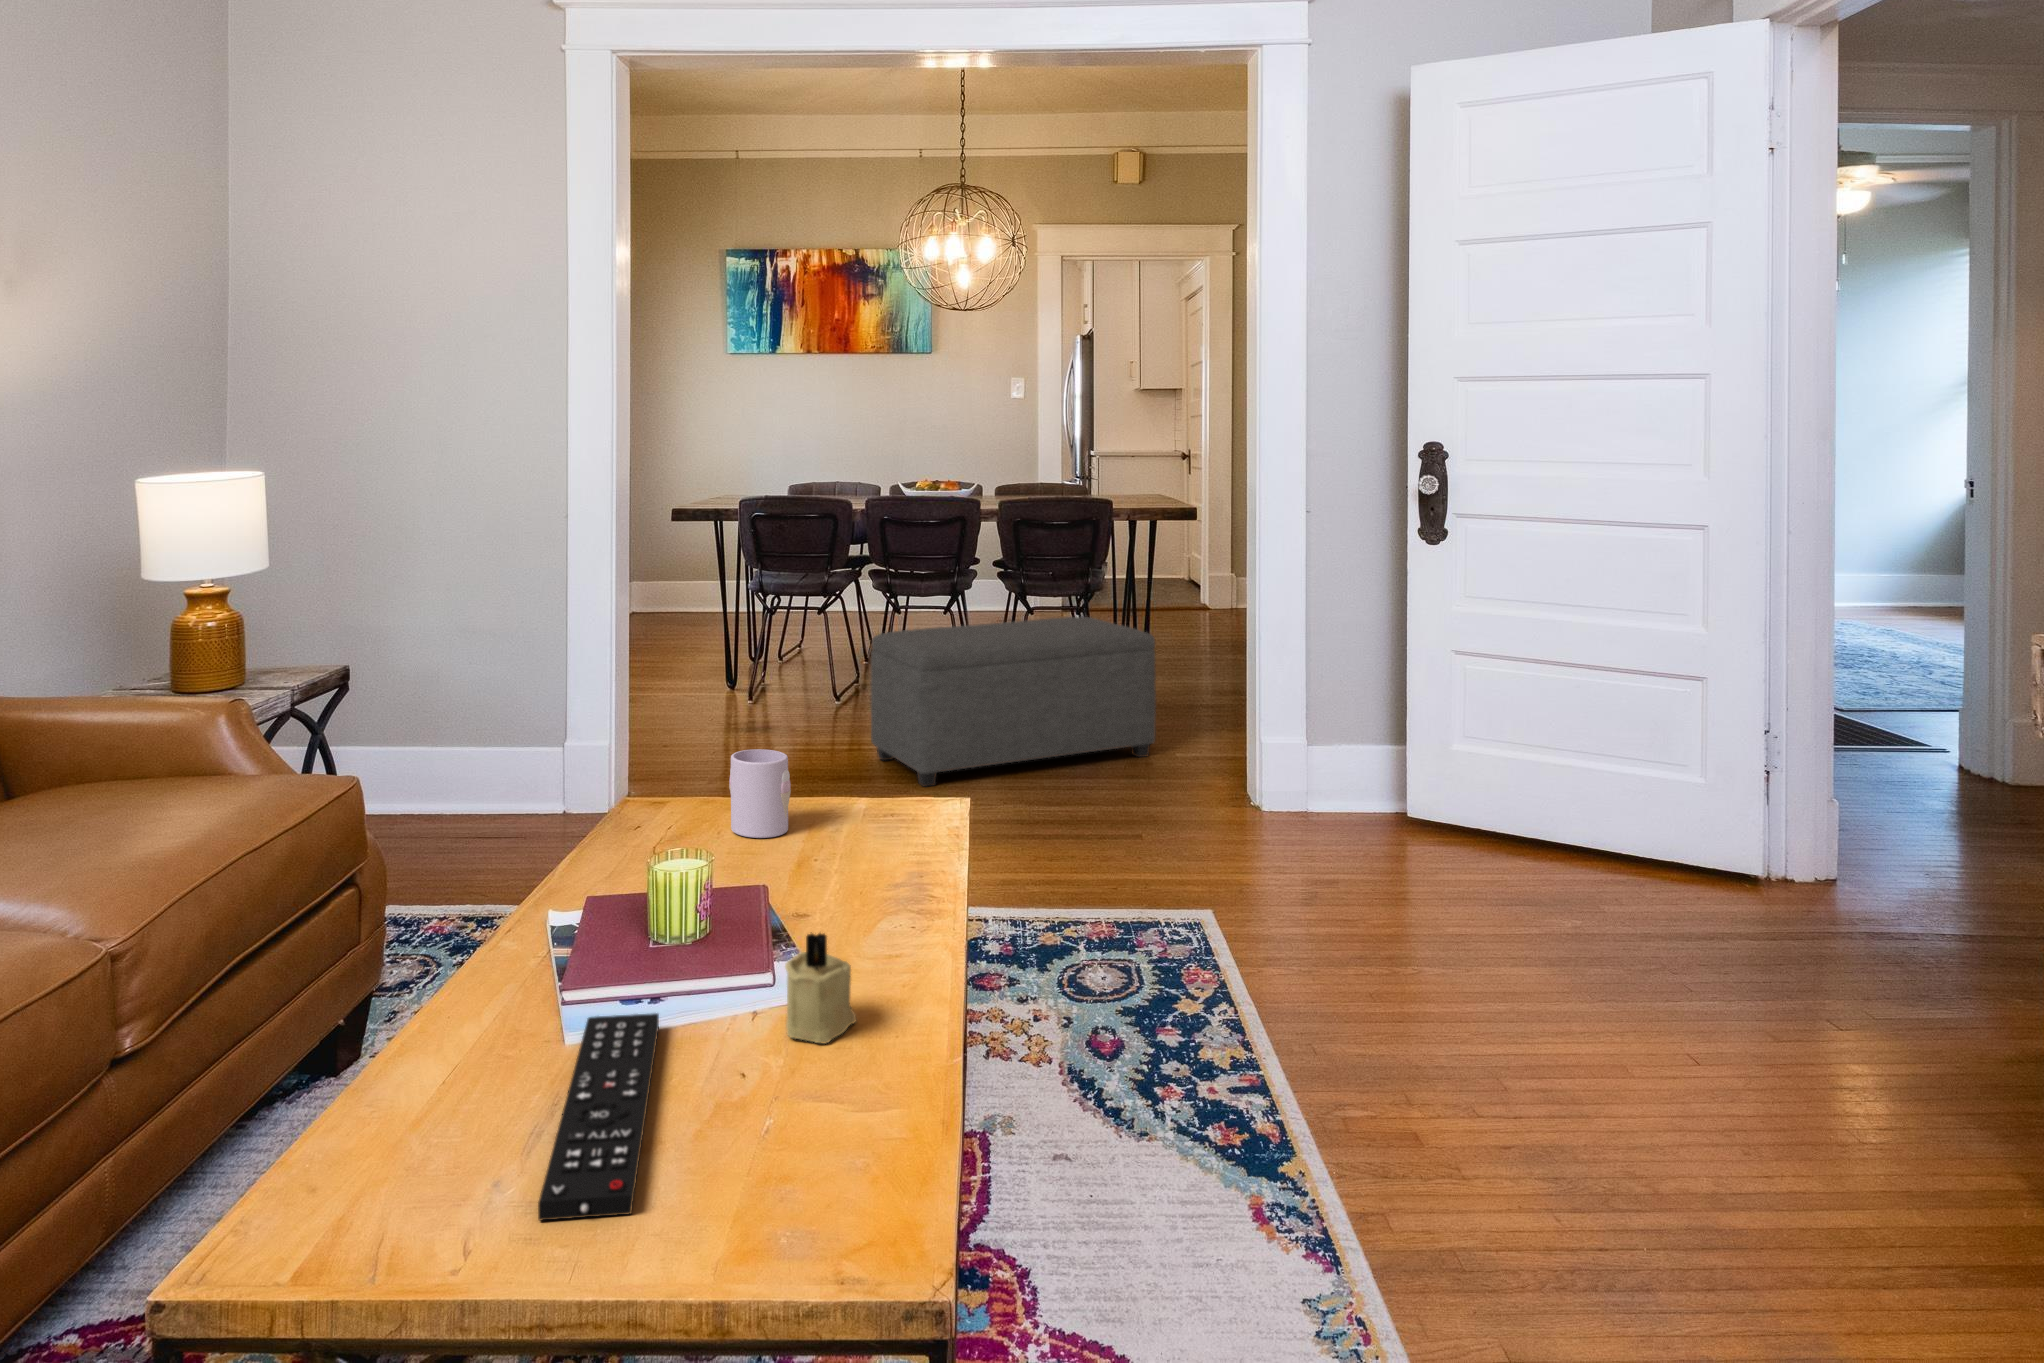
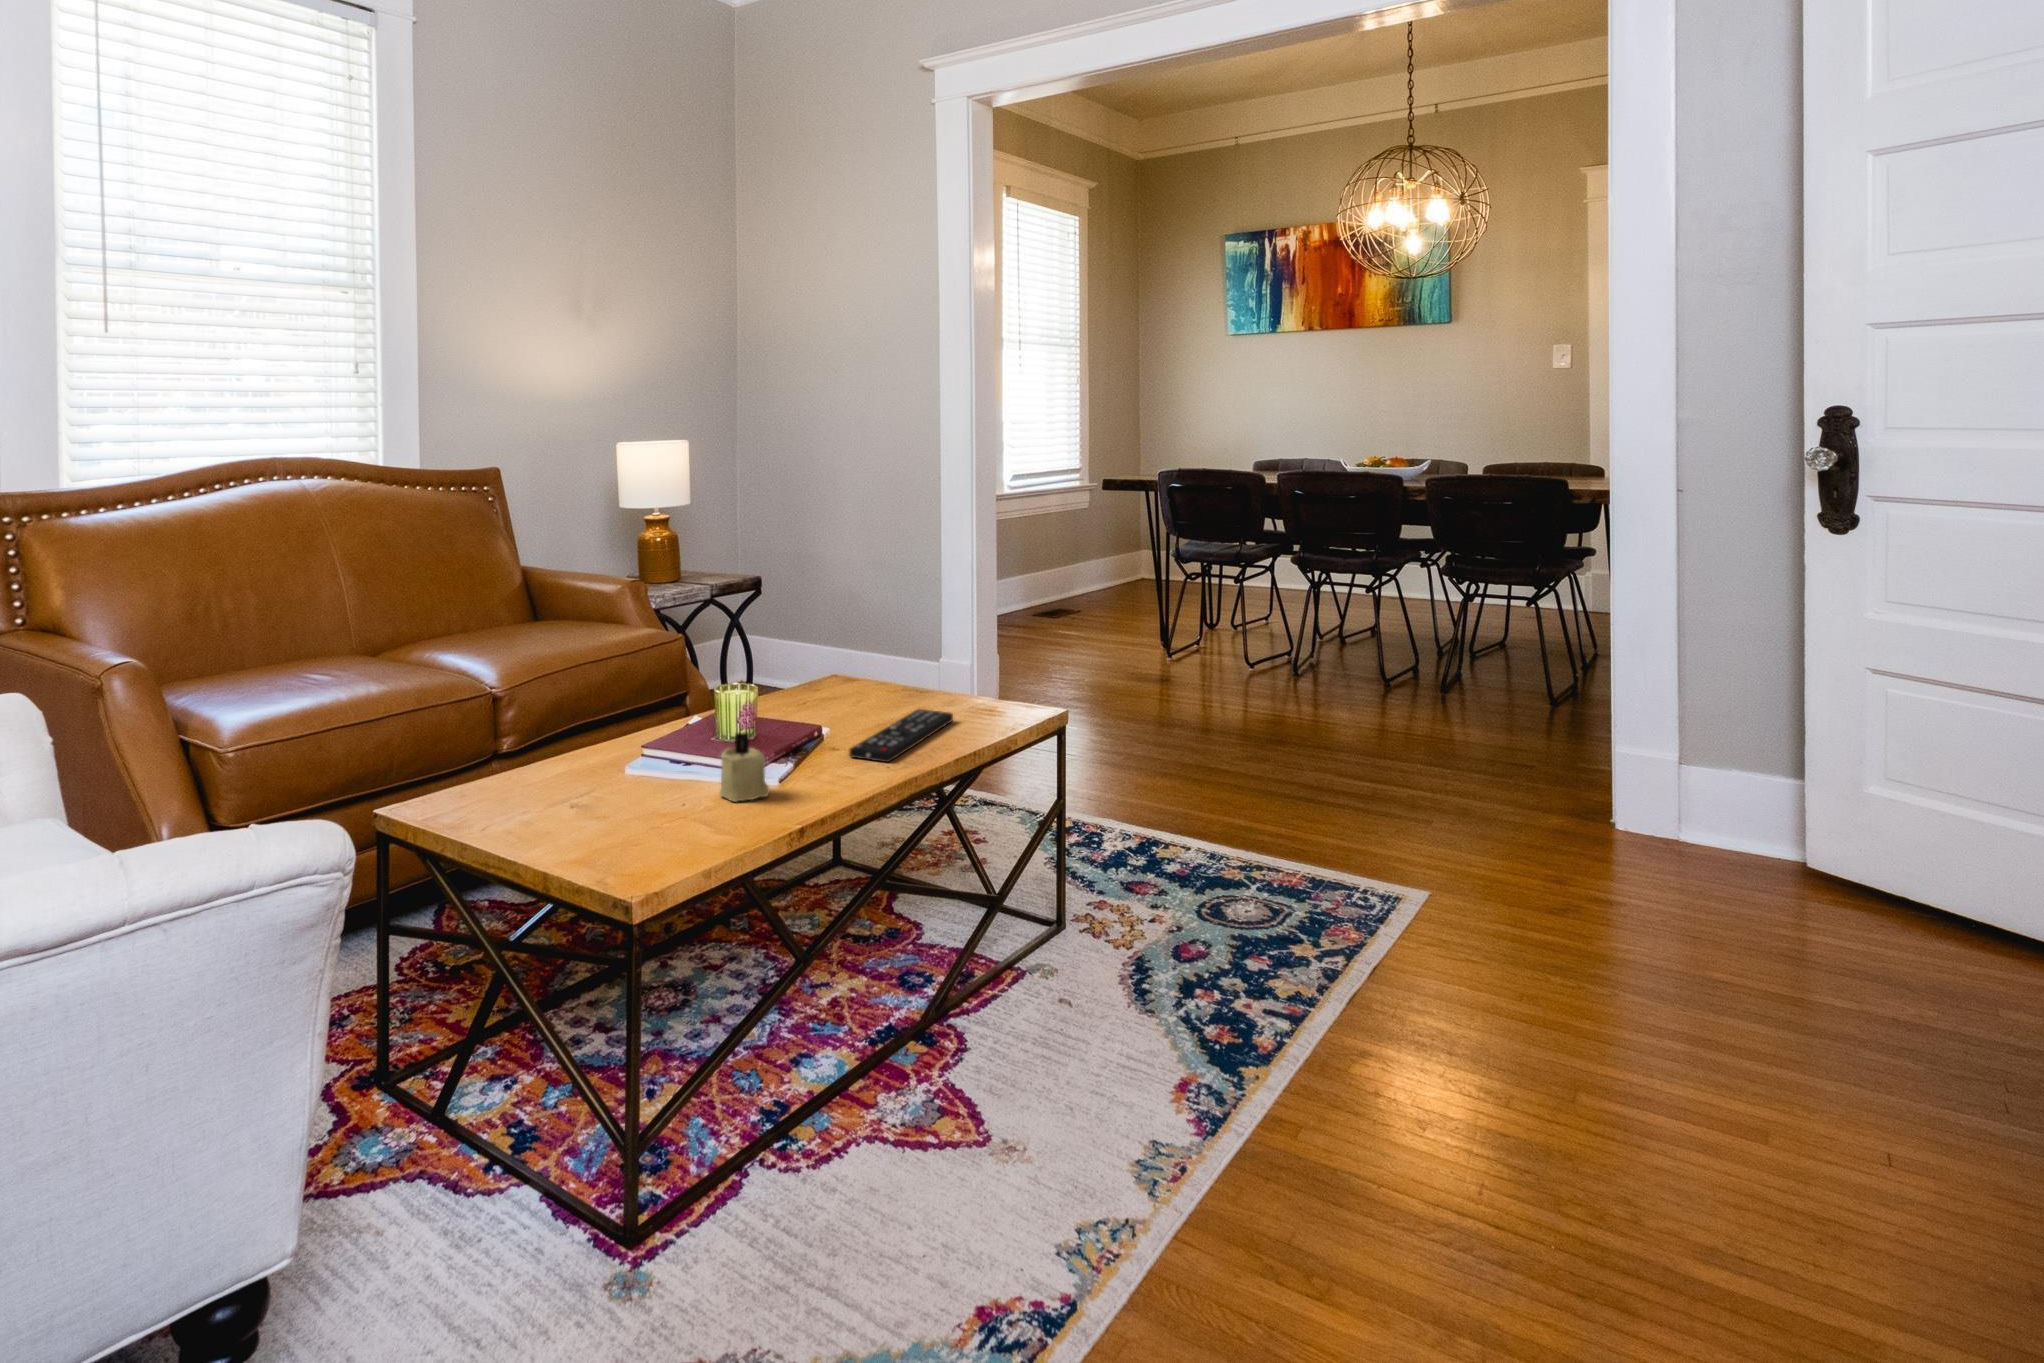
ottoman: present [871,617,1156,787] -> none [1229,600,1552,761]
mug: present [729,749,791,838] -> none [859,643,905,708]
remote control: present [538,1013,659,1220] -> present [849,709,953,762]

